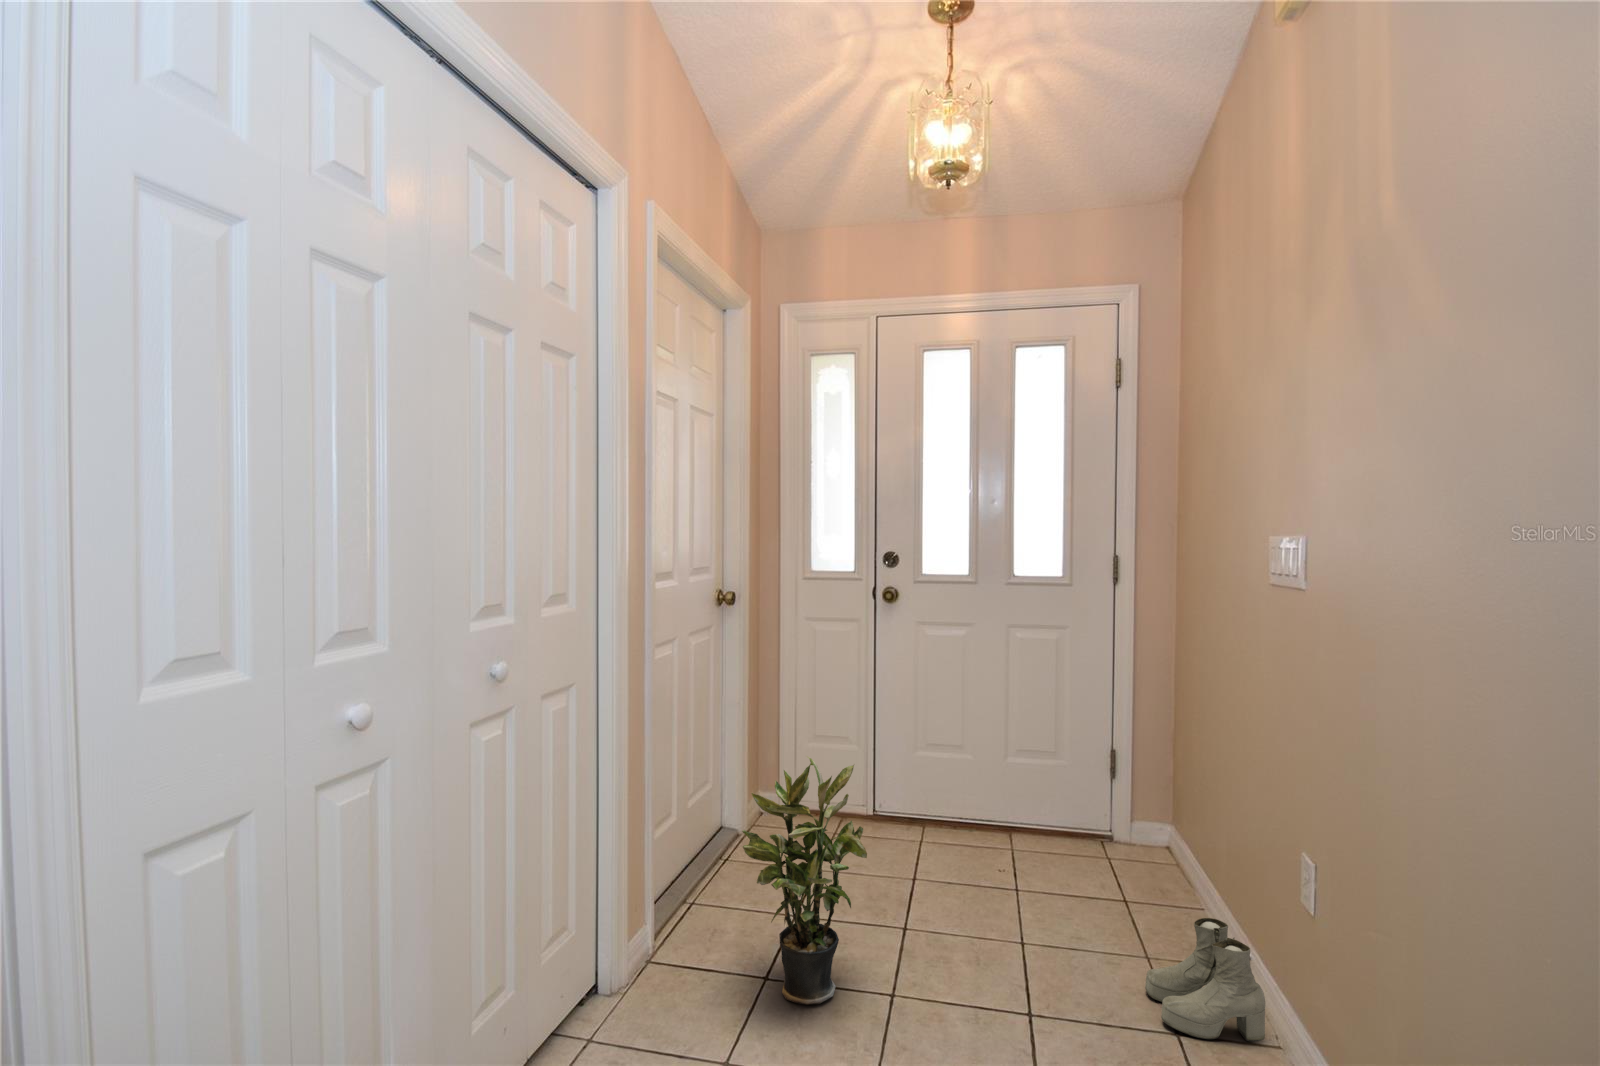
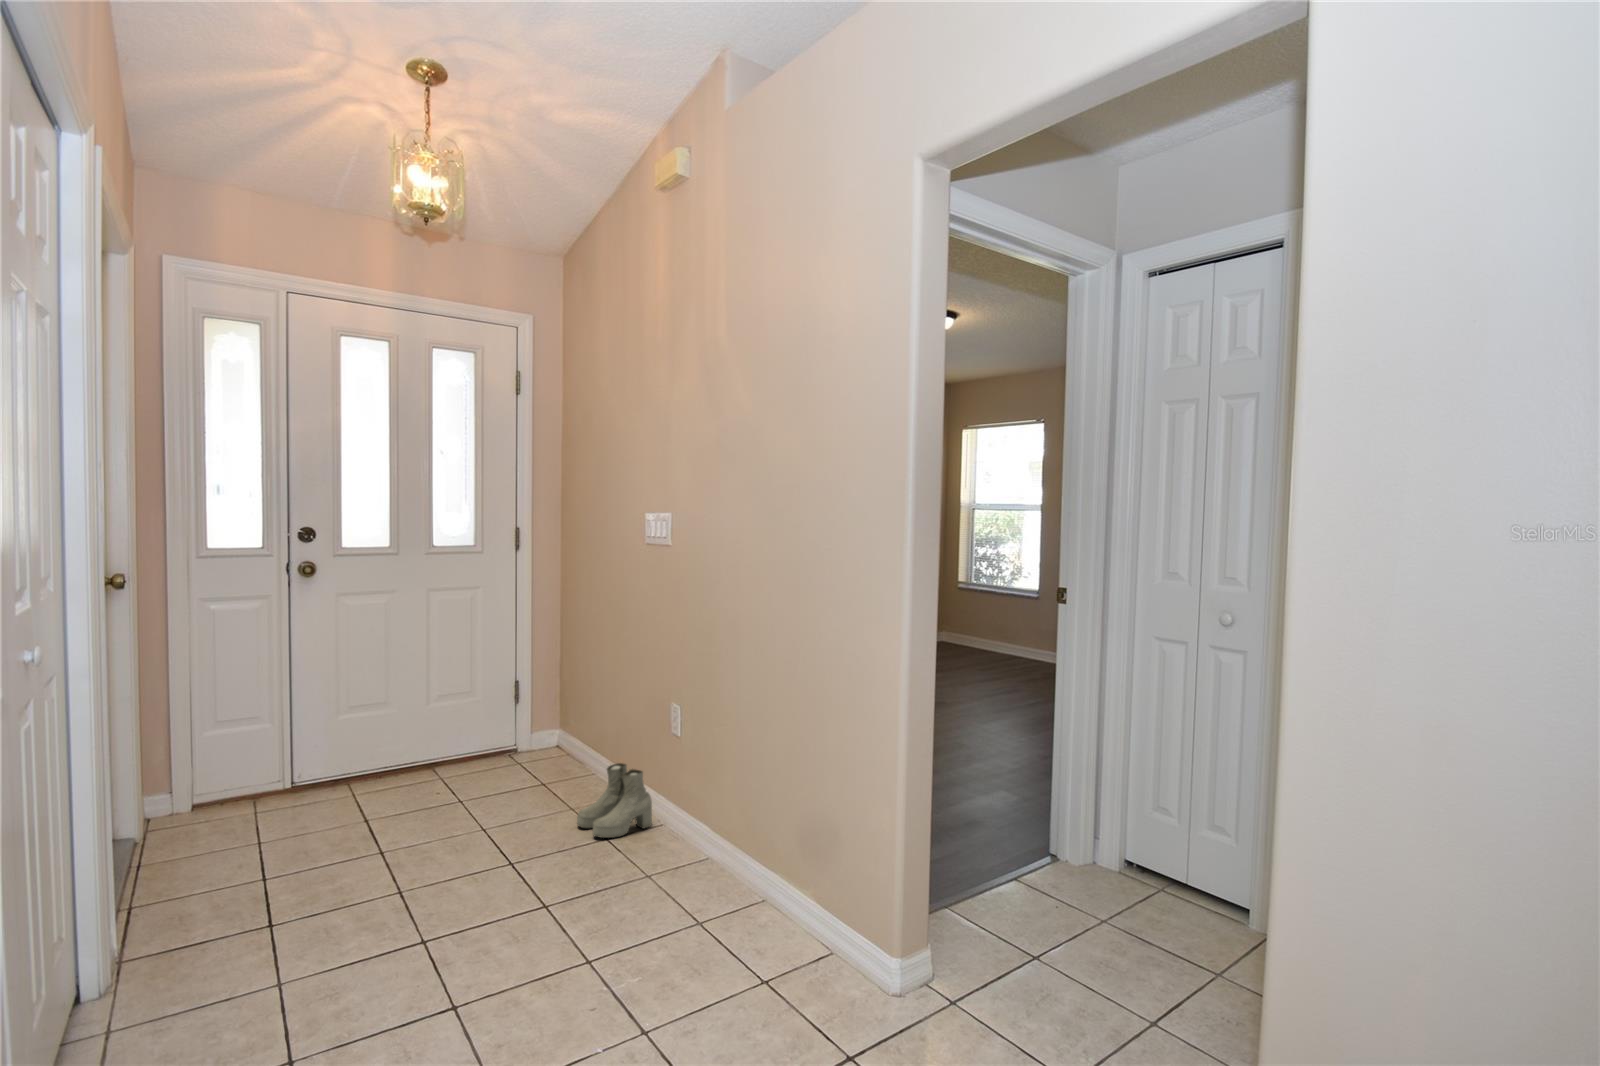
potted plant: present [742,757,867,1004] -> none [241,708,368,931]

